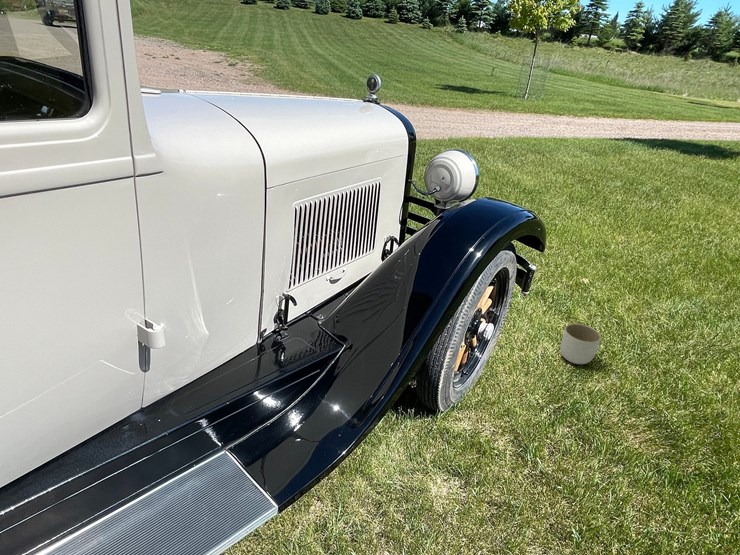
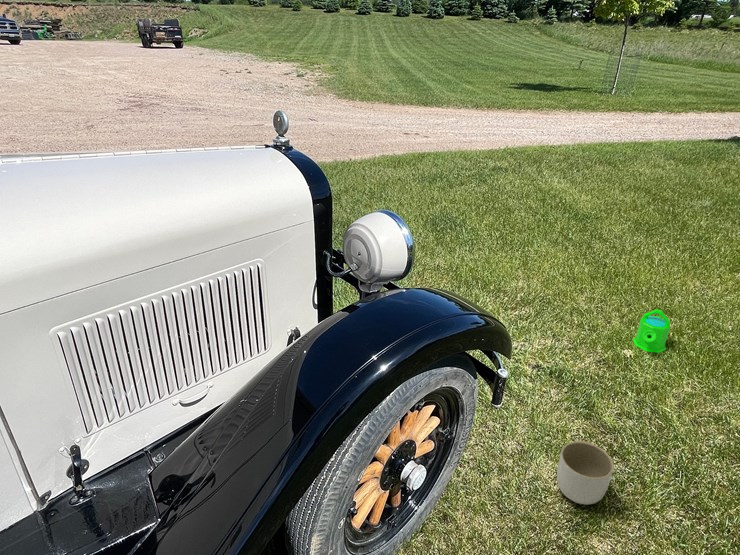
watering can: none [587,248,616,281] -> present [633,309,671,353]

